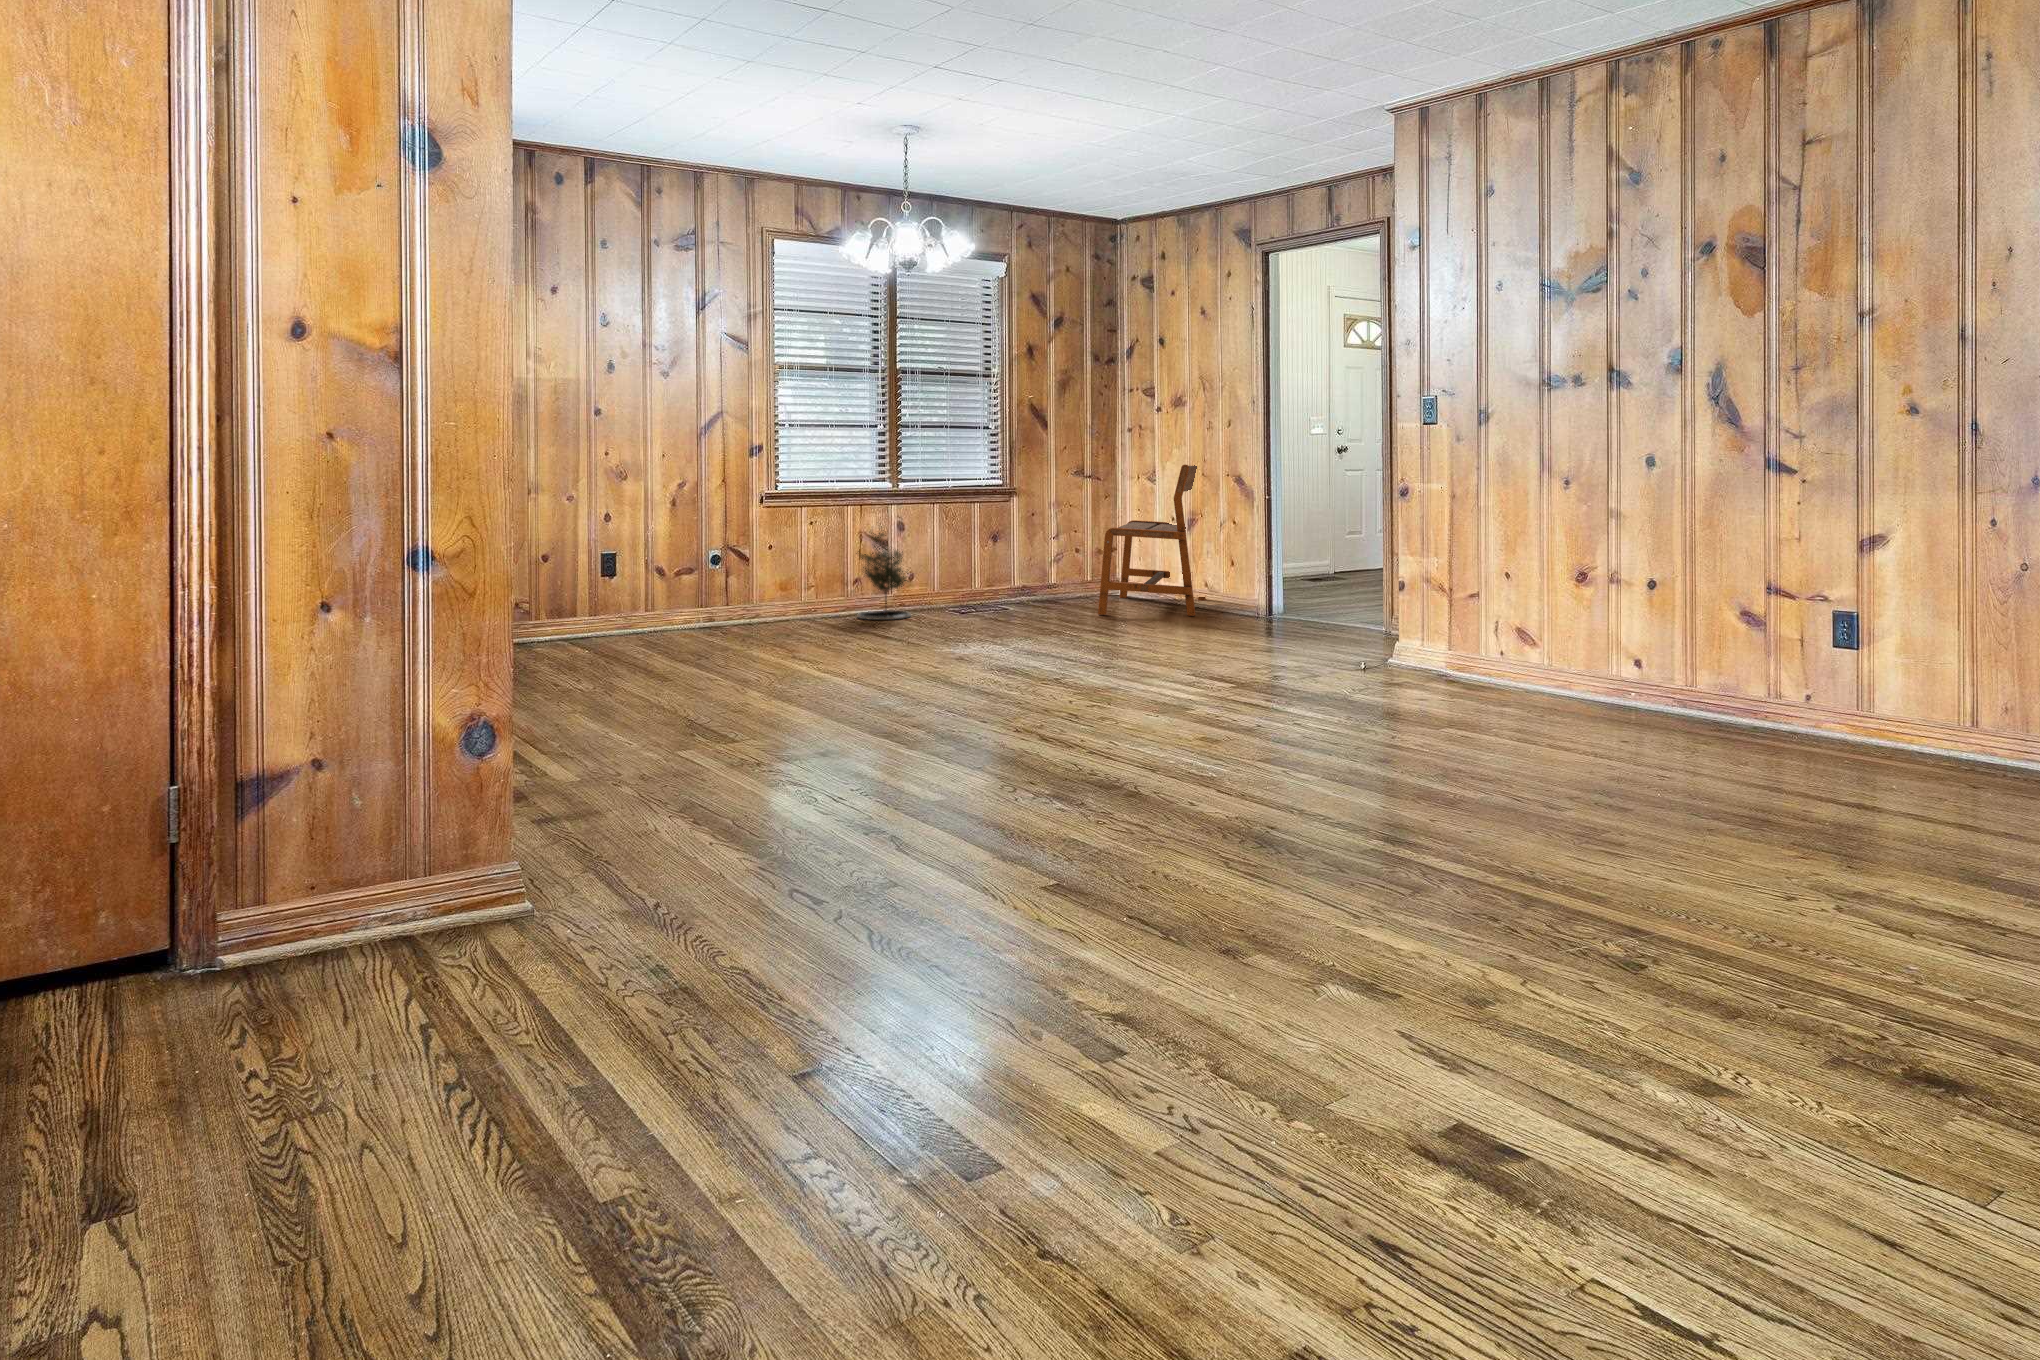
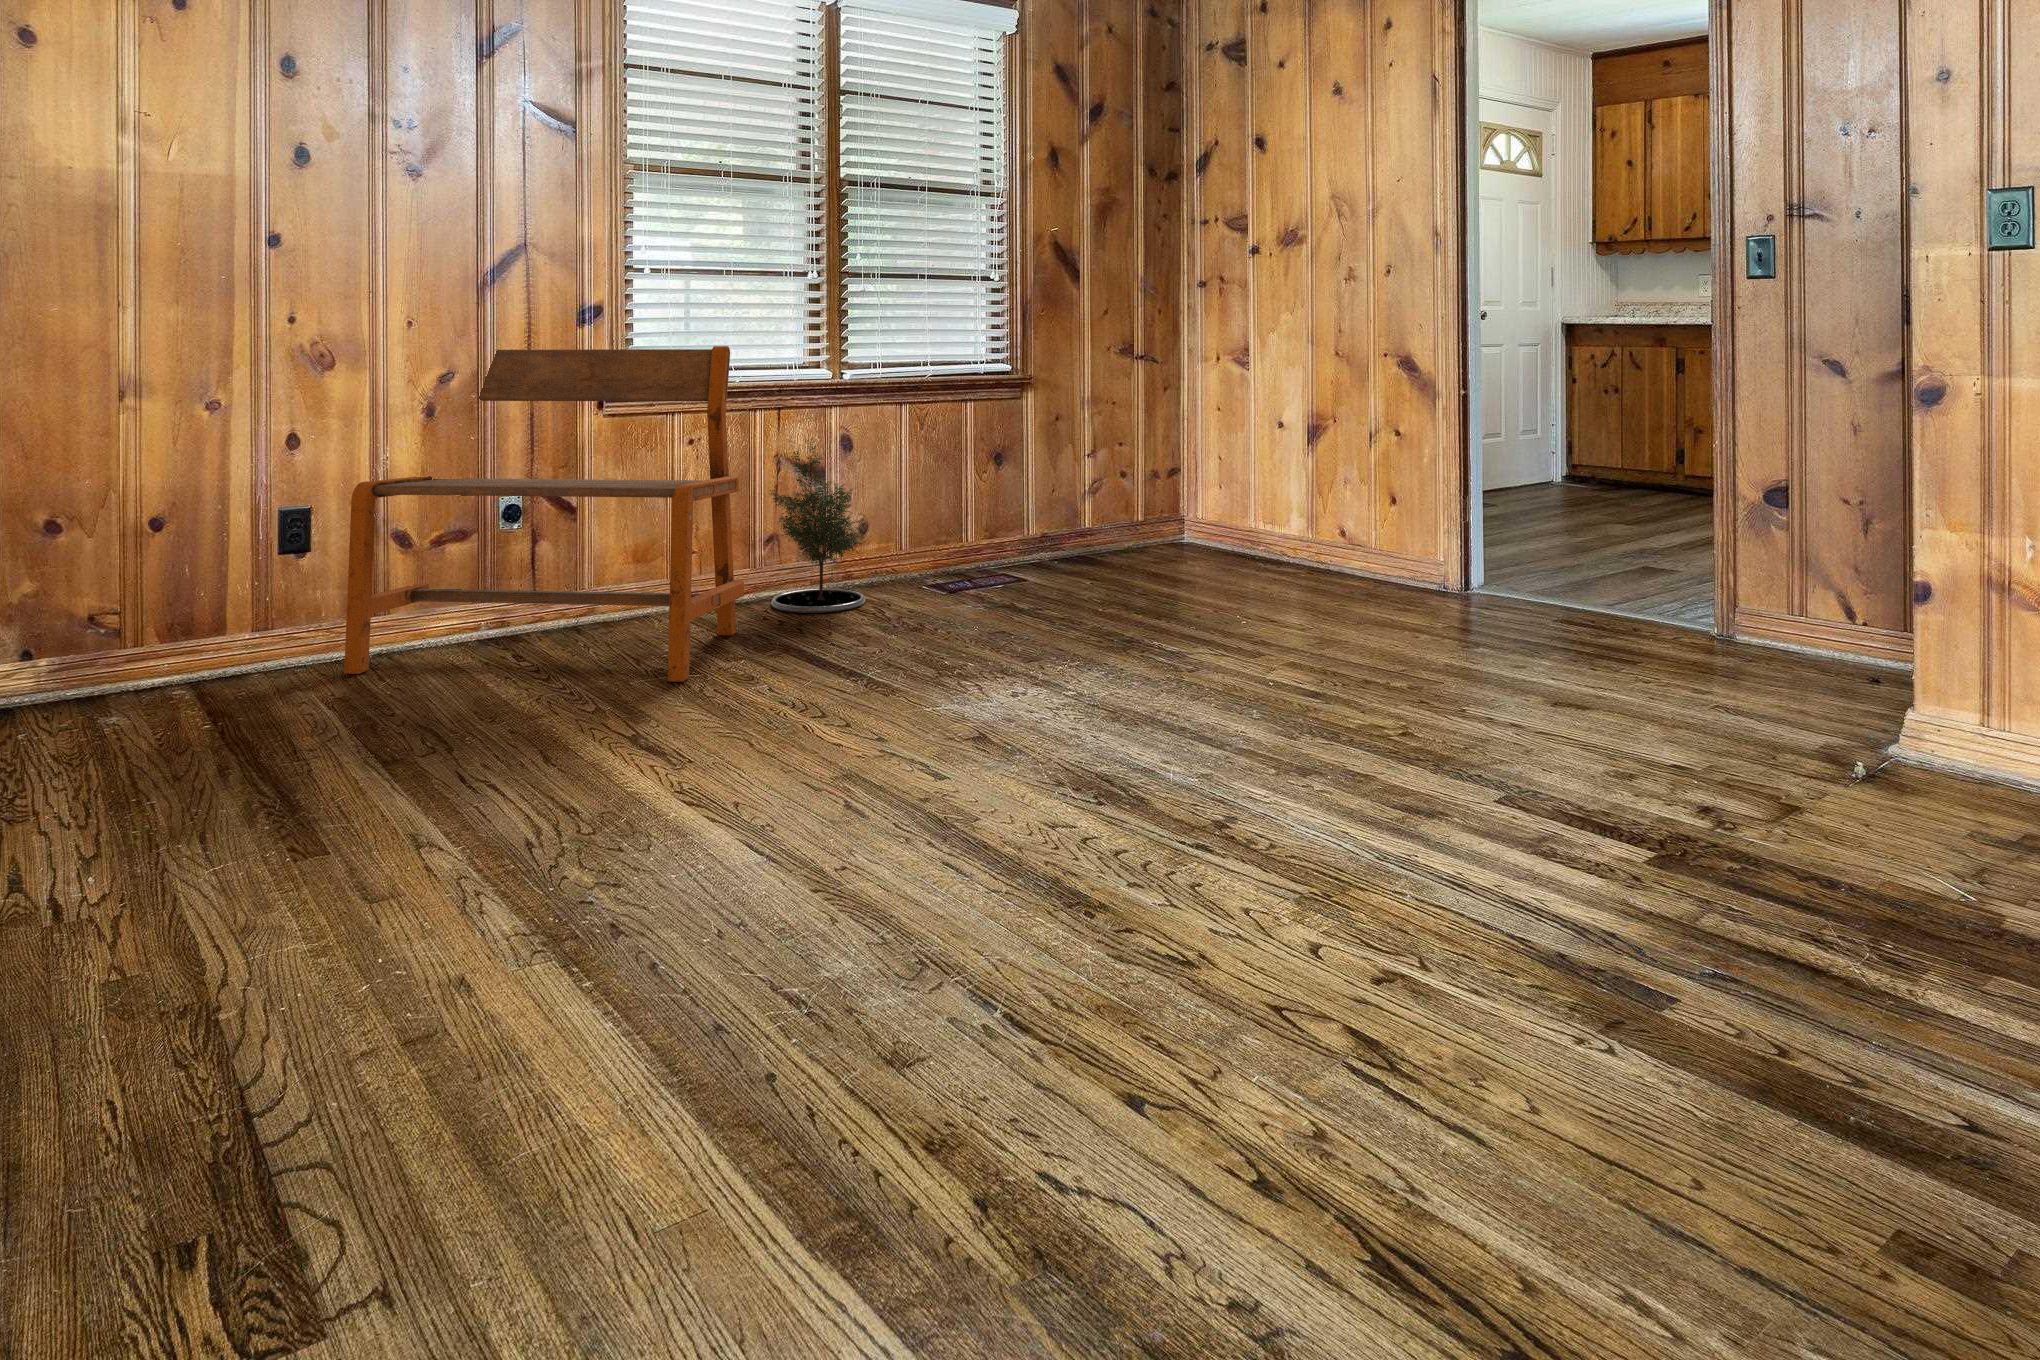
bench: present [1098,464,1206,616] -> present [344,346,744,682]

